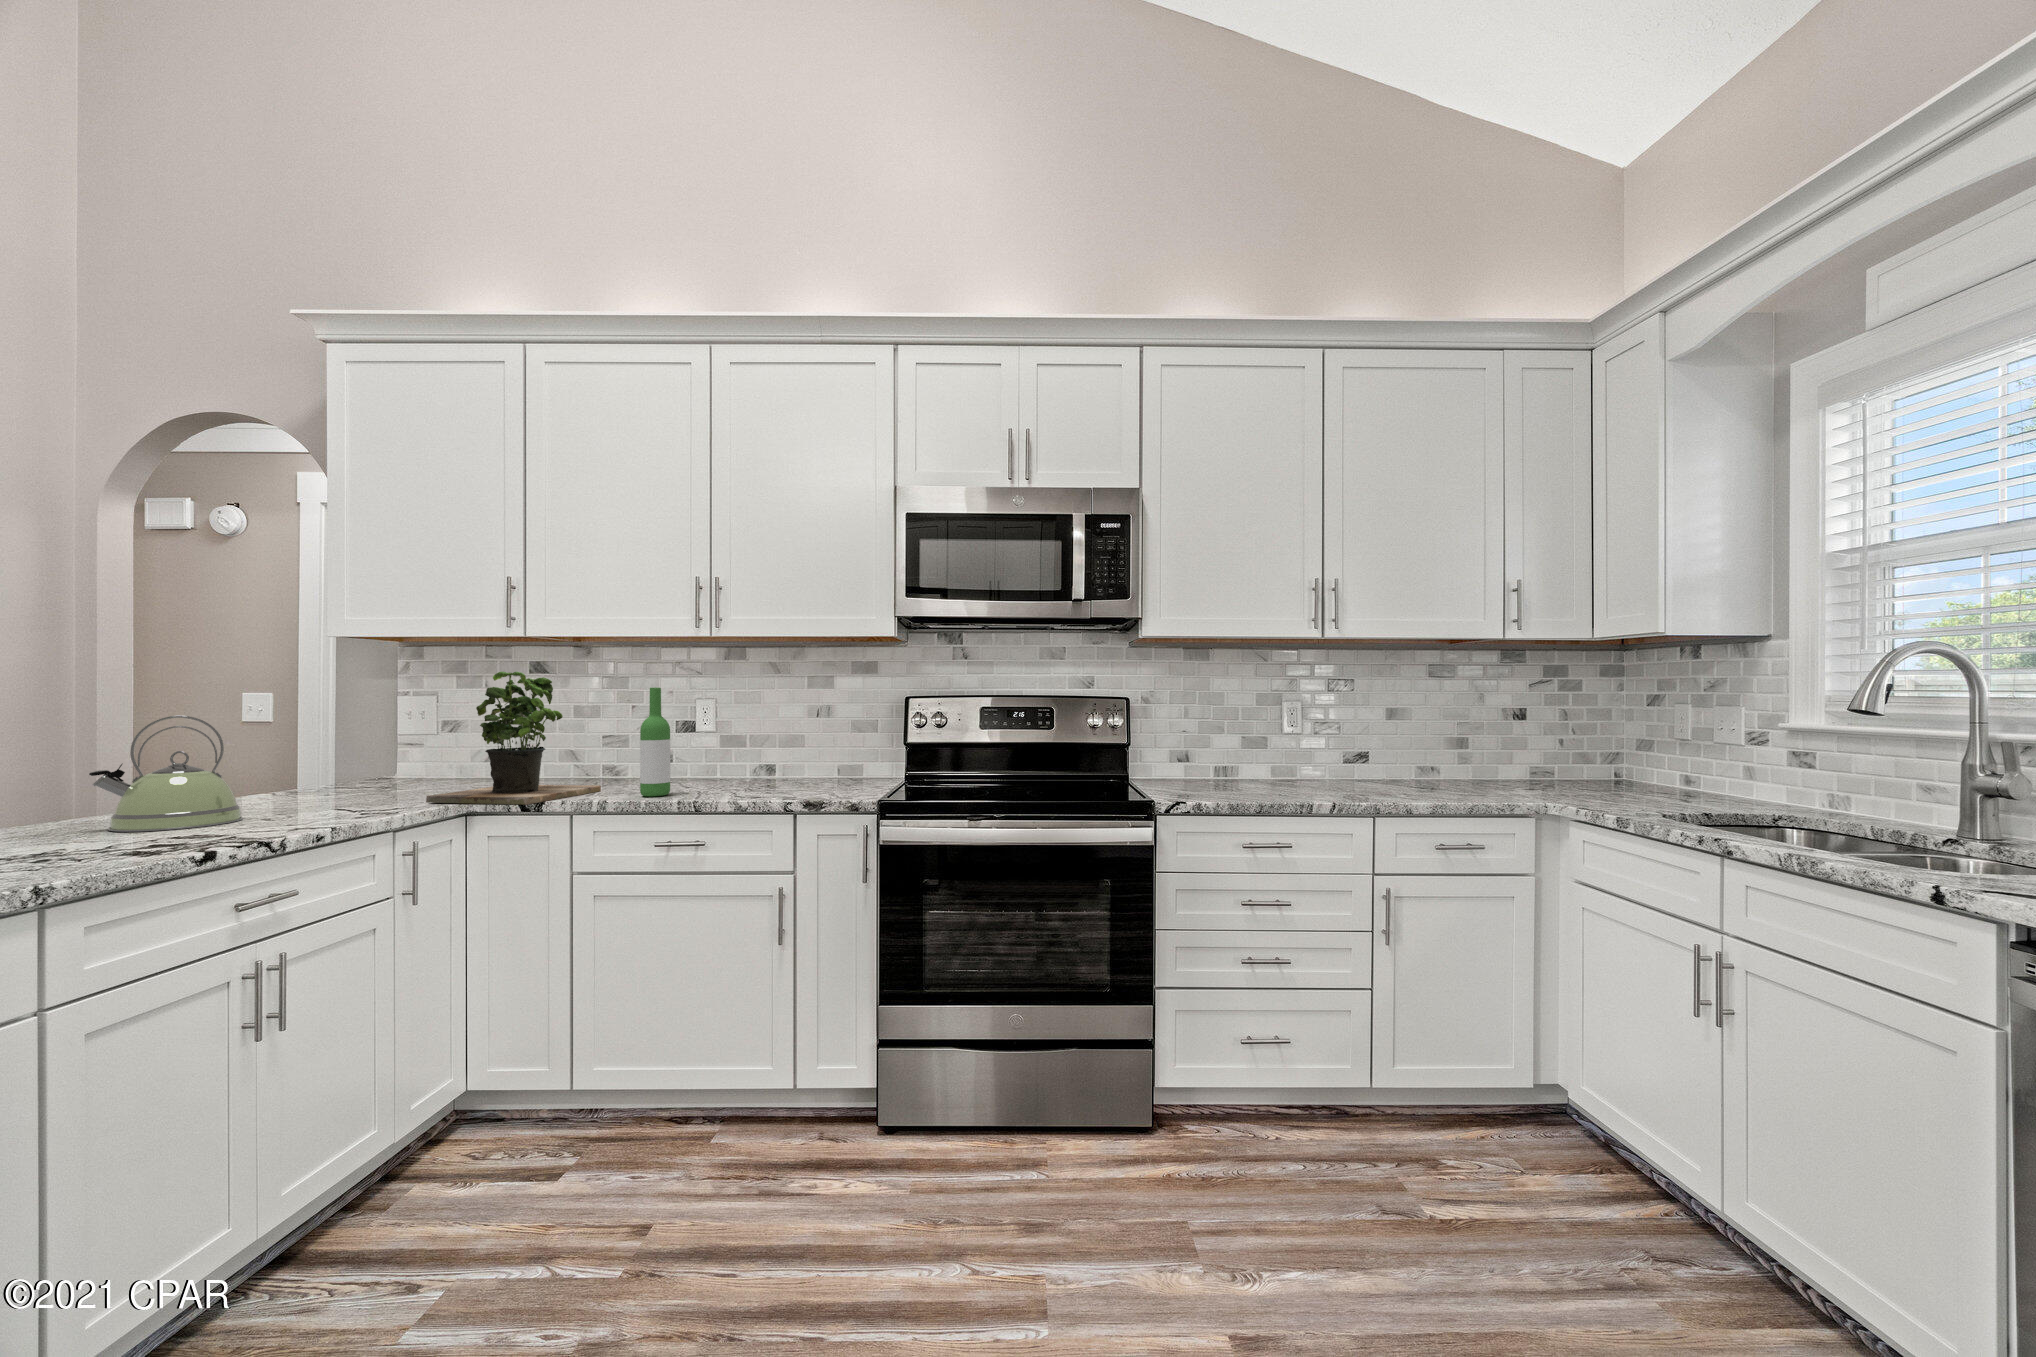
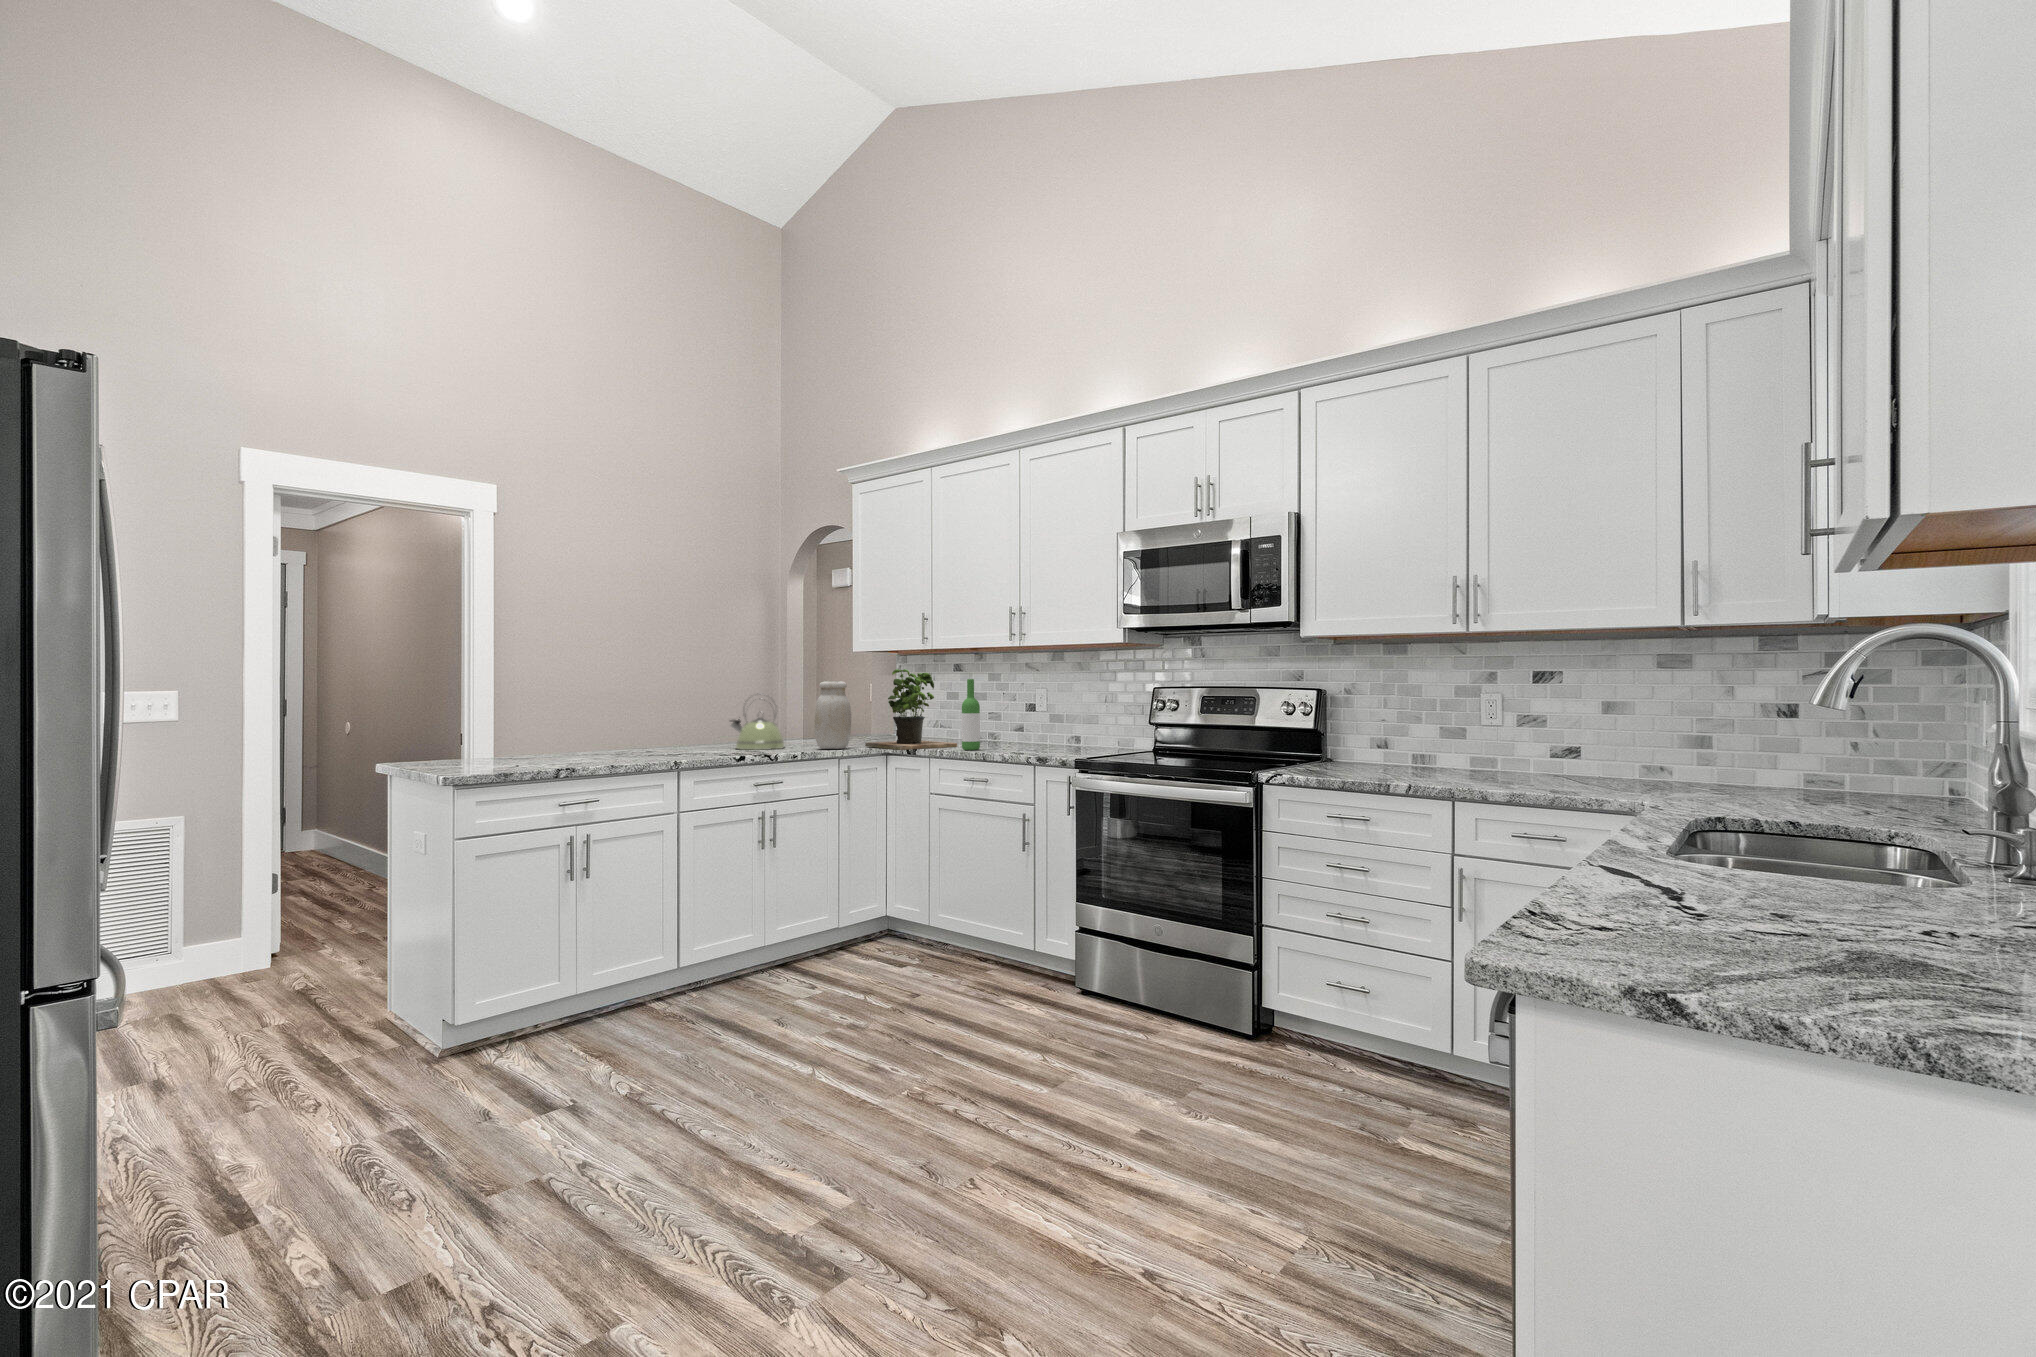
jar: none [331,691,412,815] -> present [814,681,851,749]

